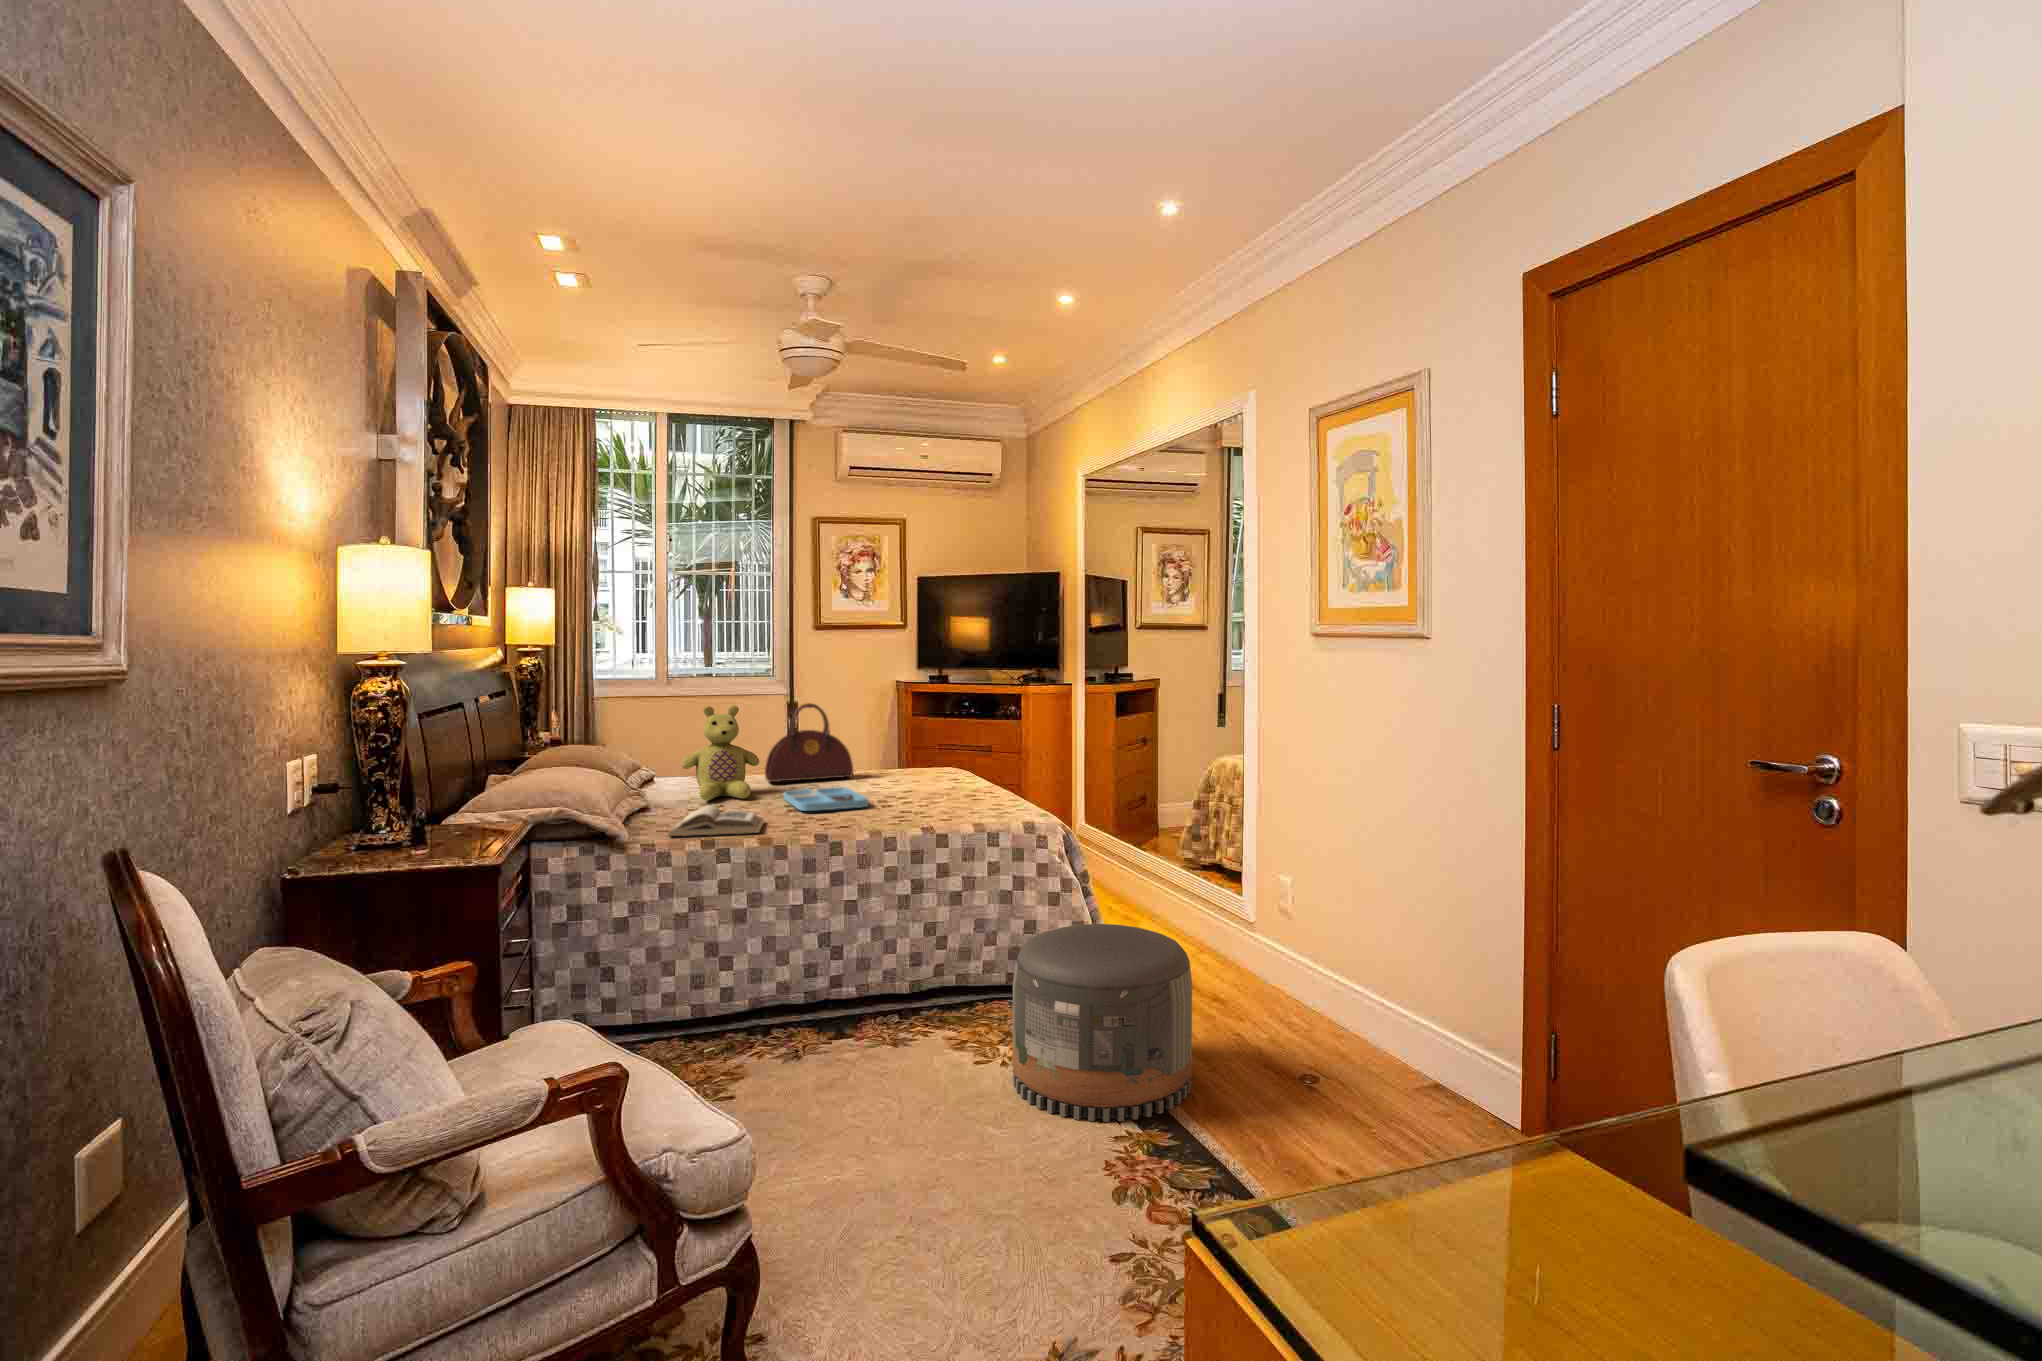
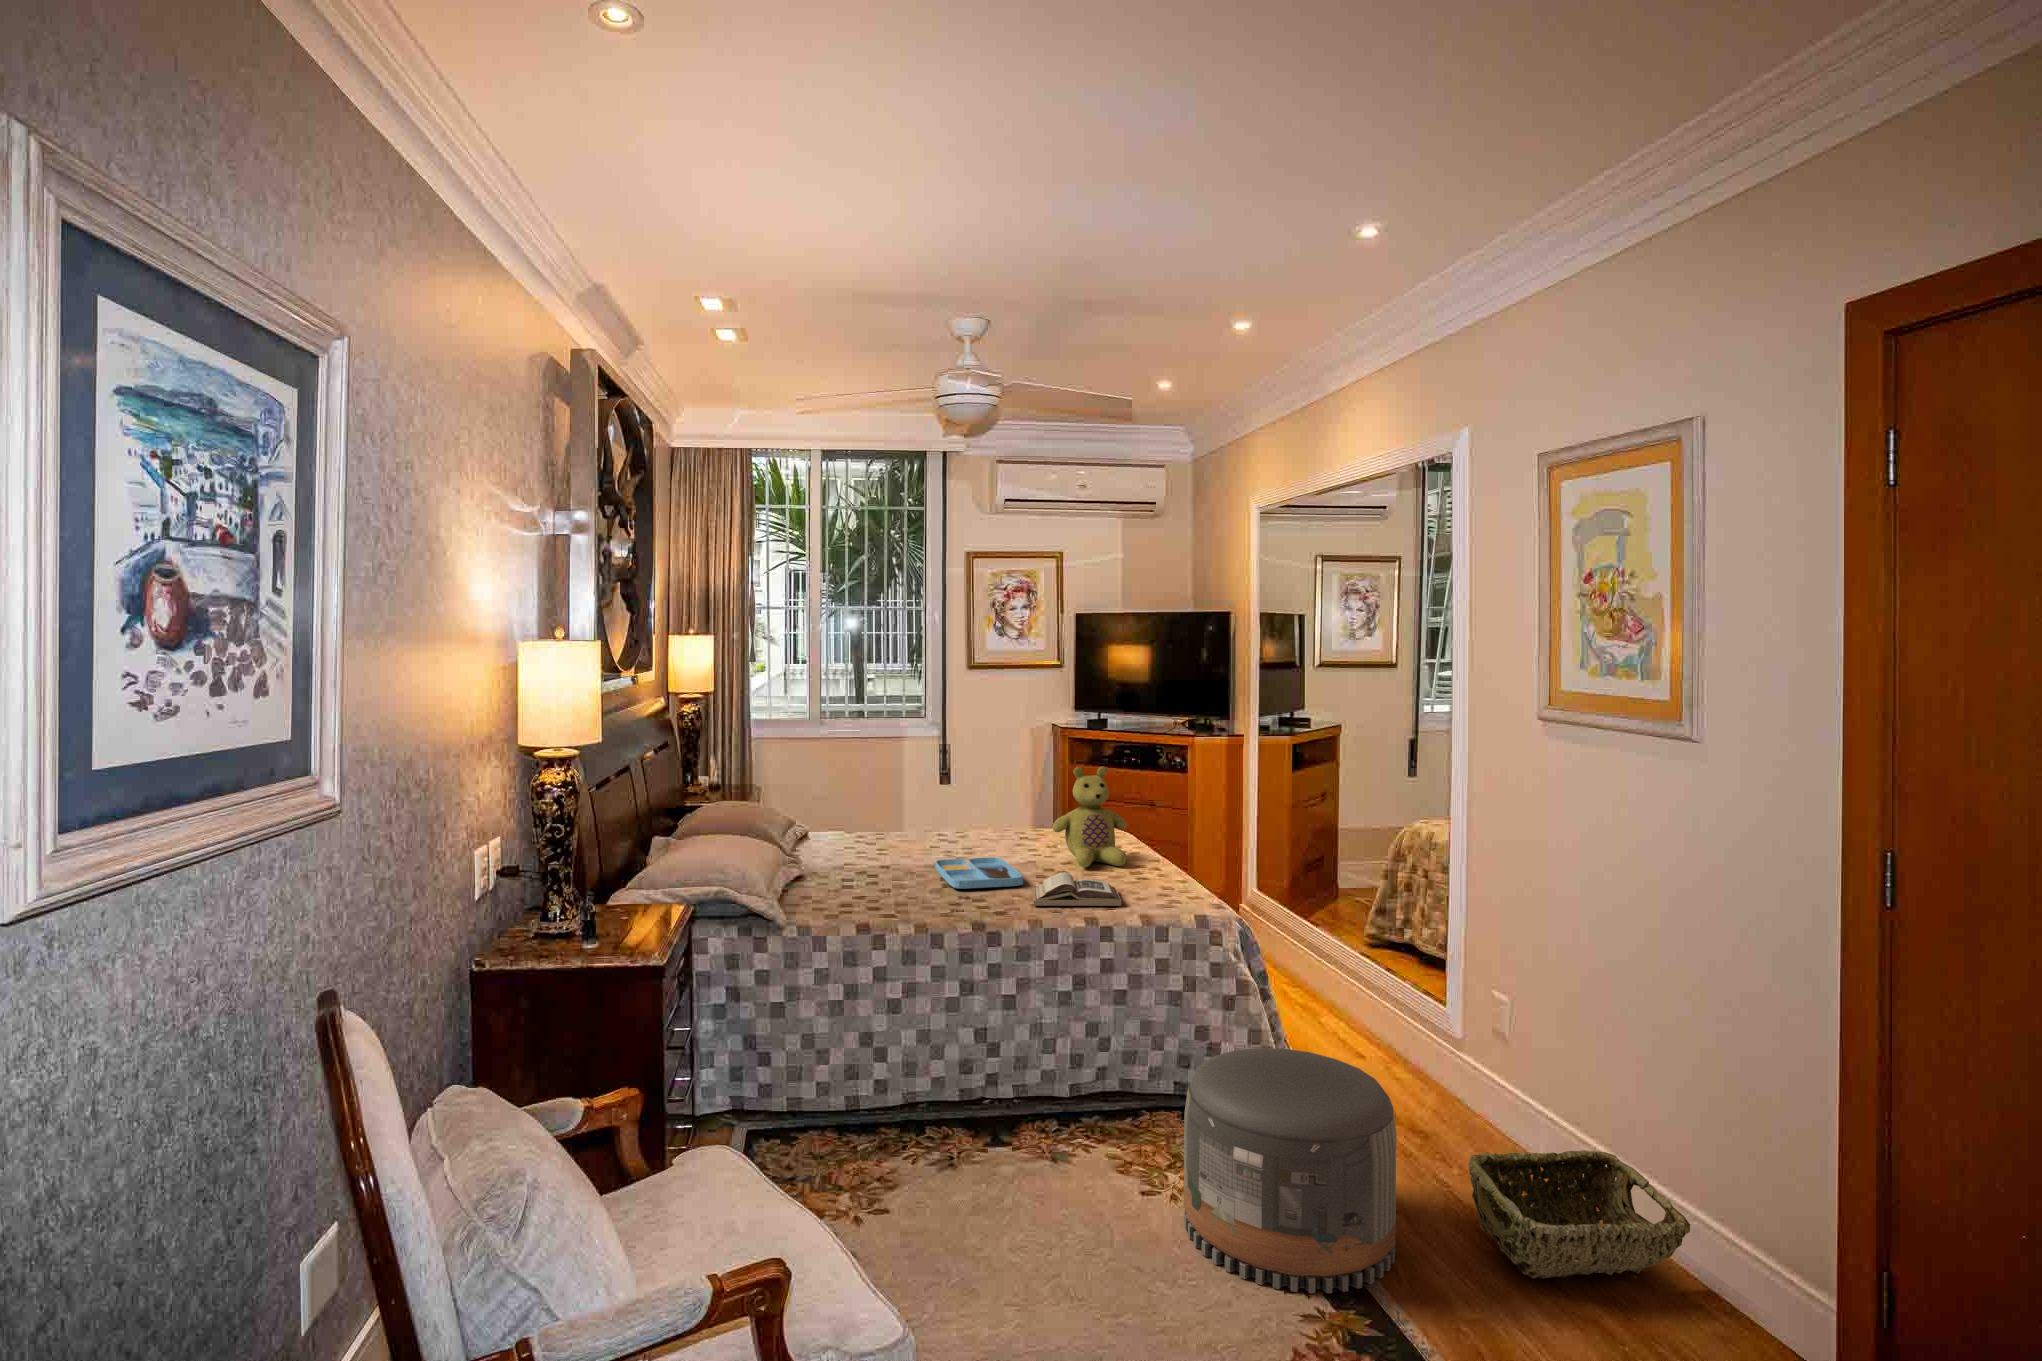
handbag: present [765,703,853,782] -> none [916,763,1007,846]
stuffed bear: present [681,705,759,801] -> present [1053,767,1127,867]
book: present [668,805,764,836] -> present [1032,872,1121,906]
woven basket: none [1250,989,1418,1092] -> present [1468,1150,1690,1279]

